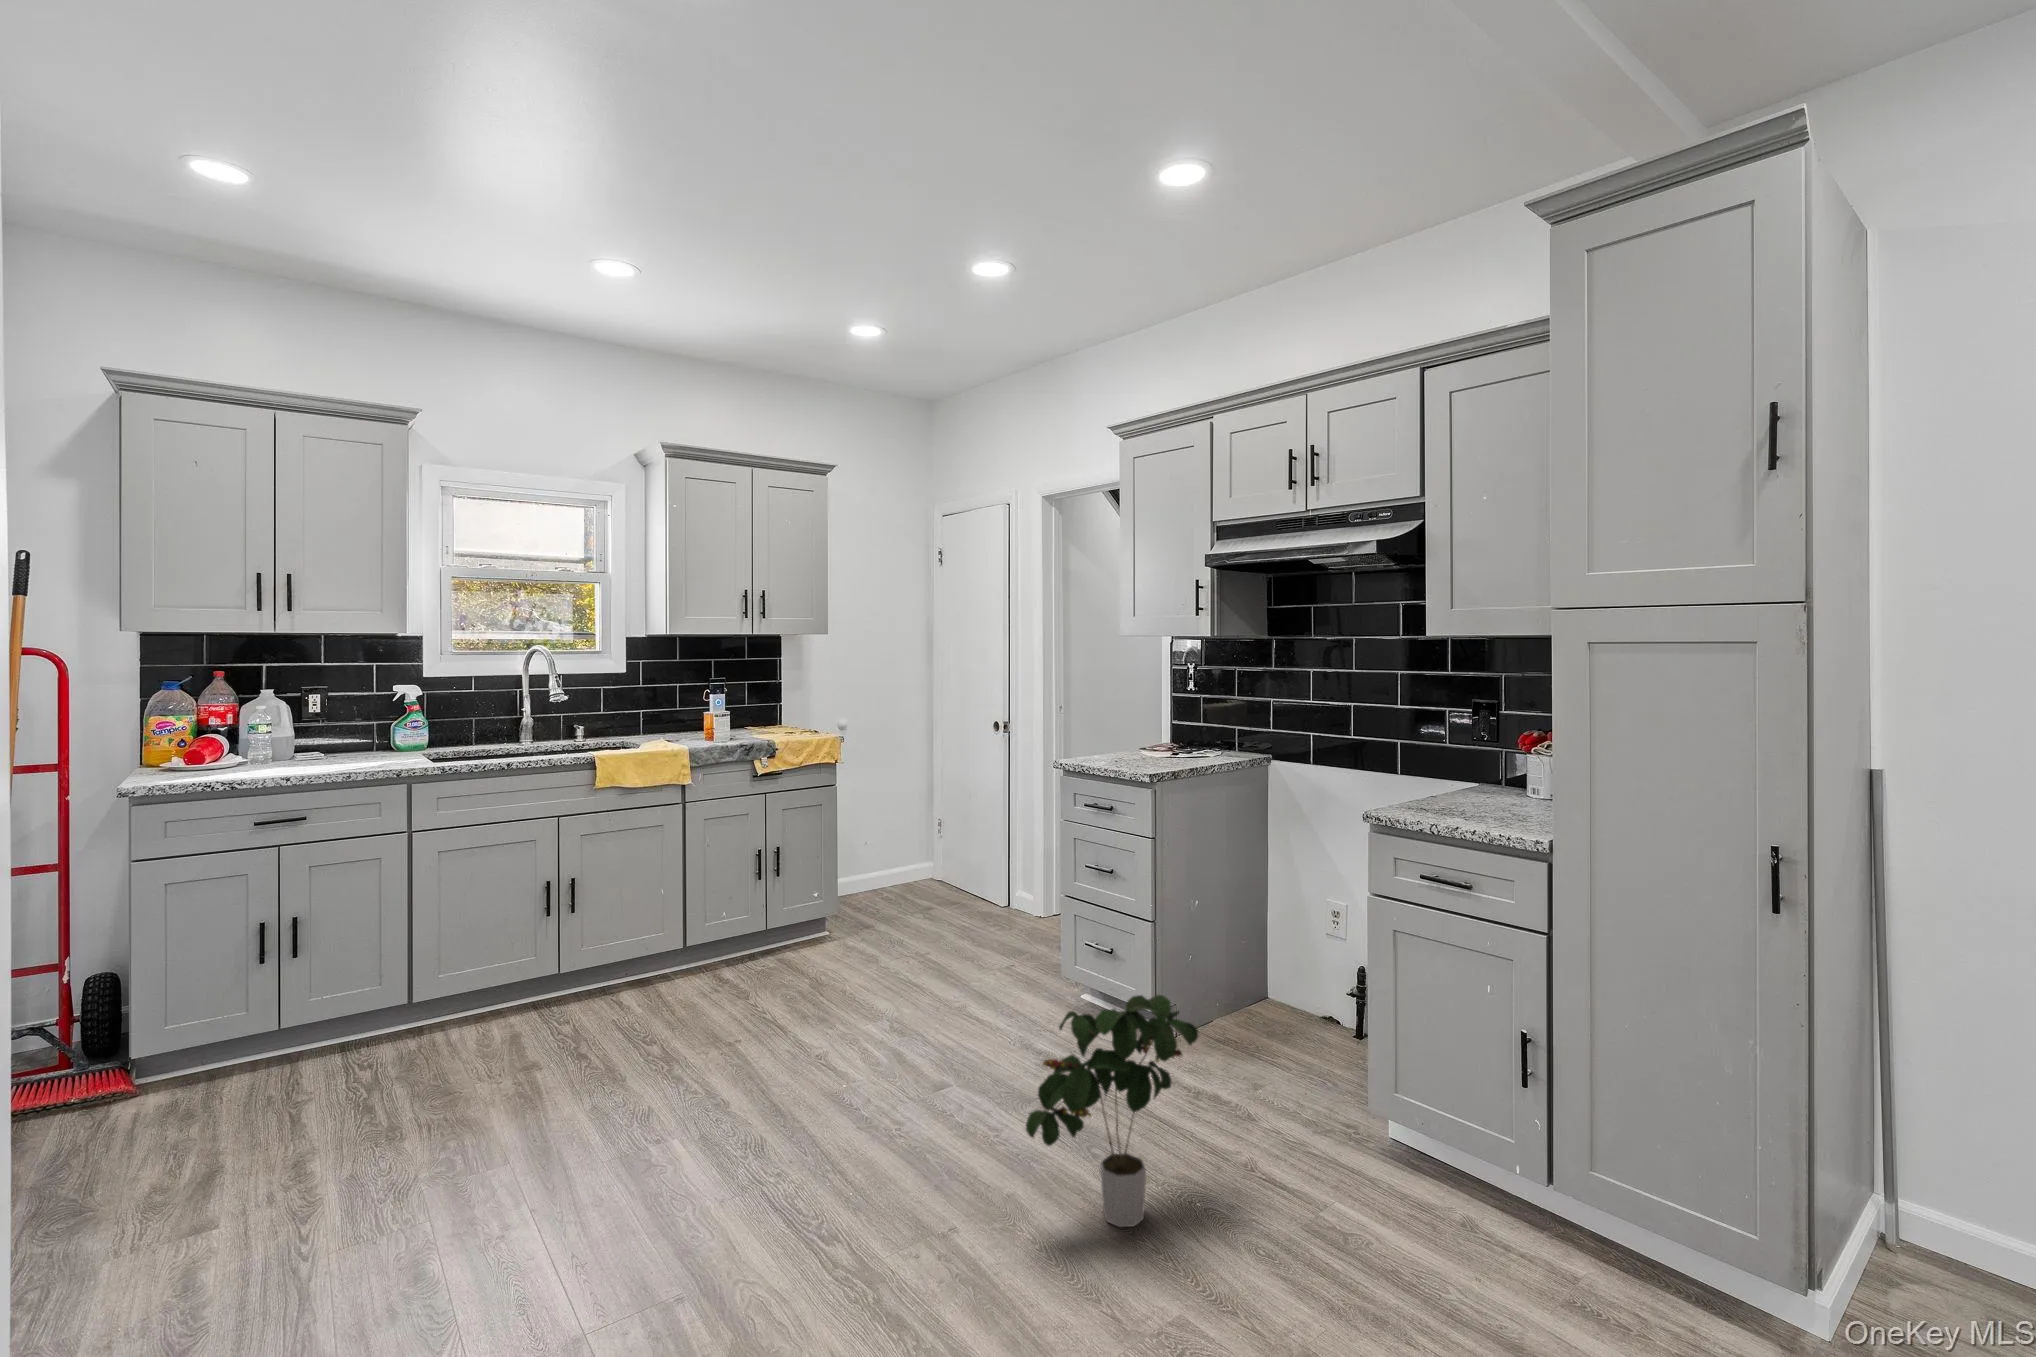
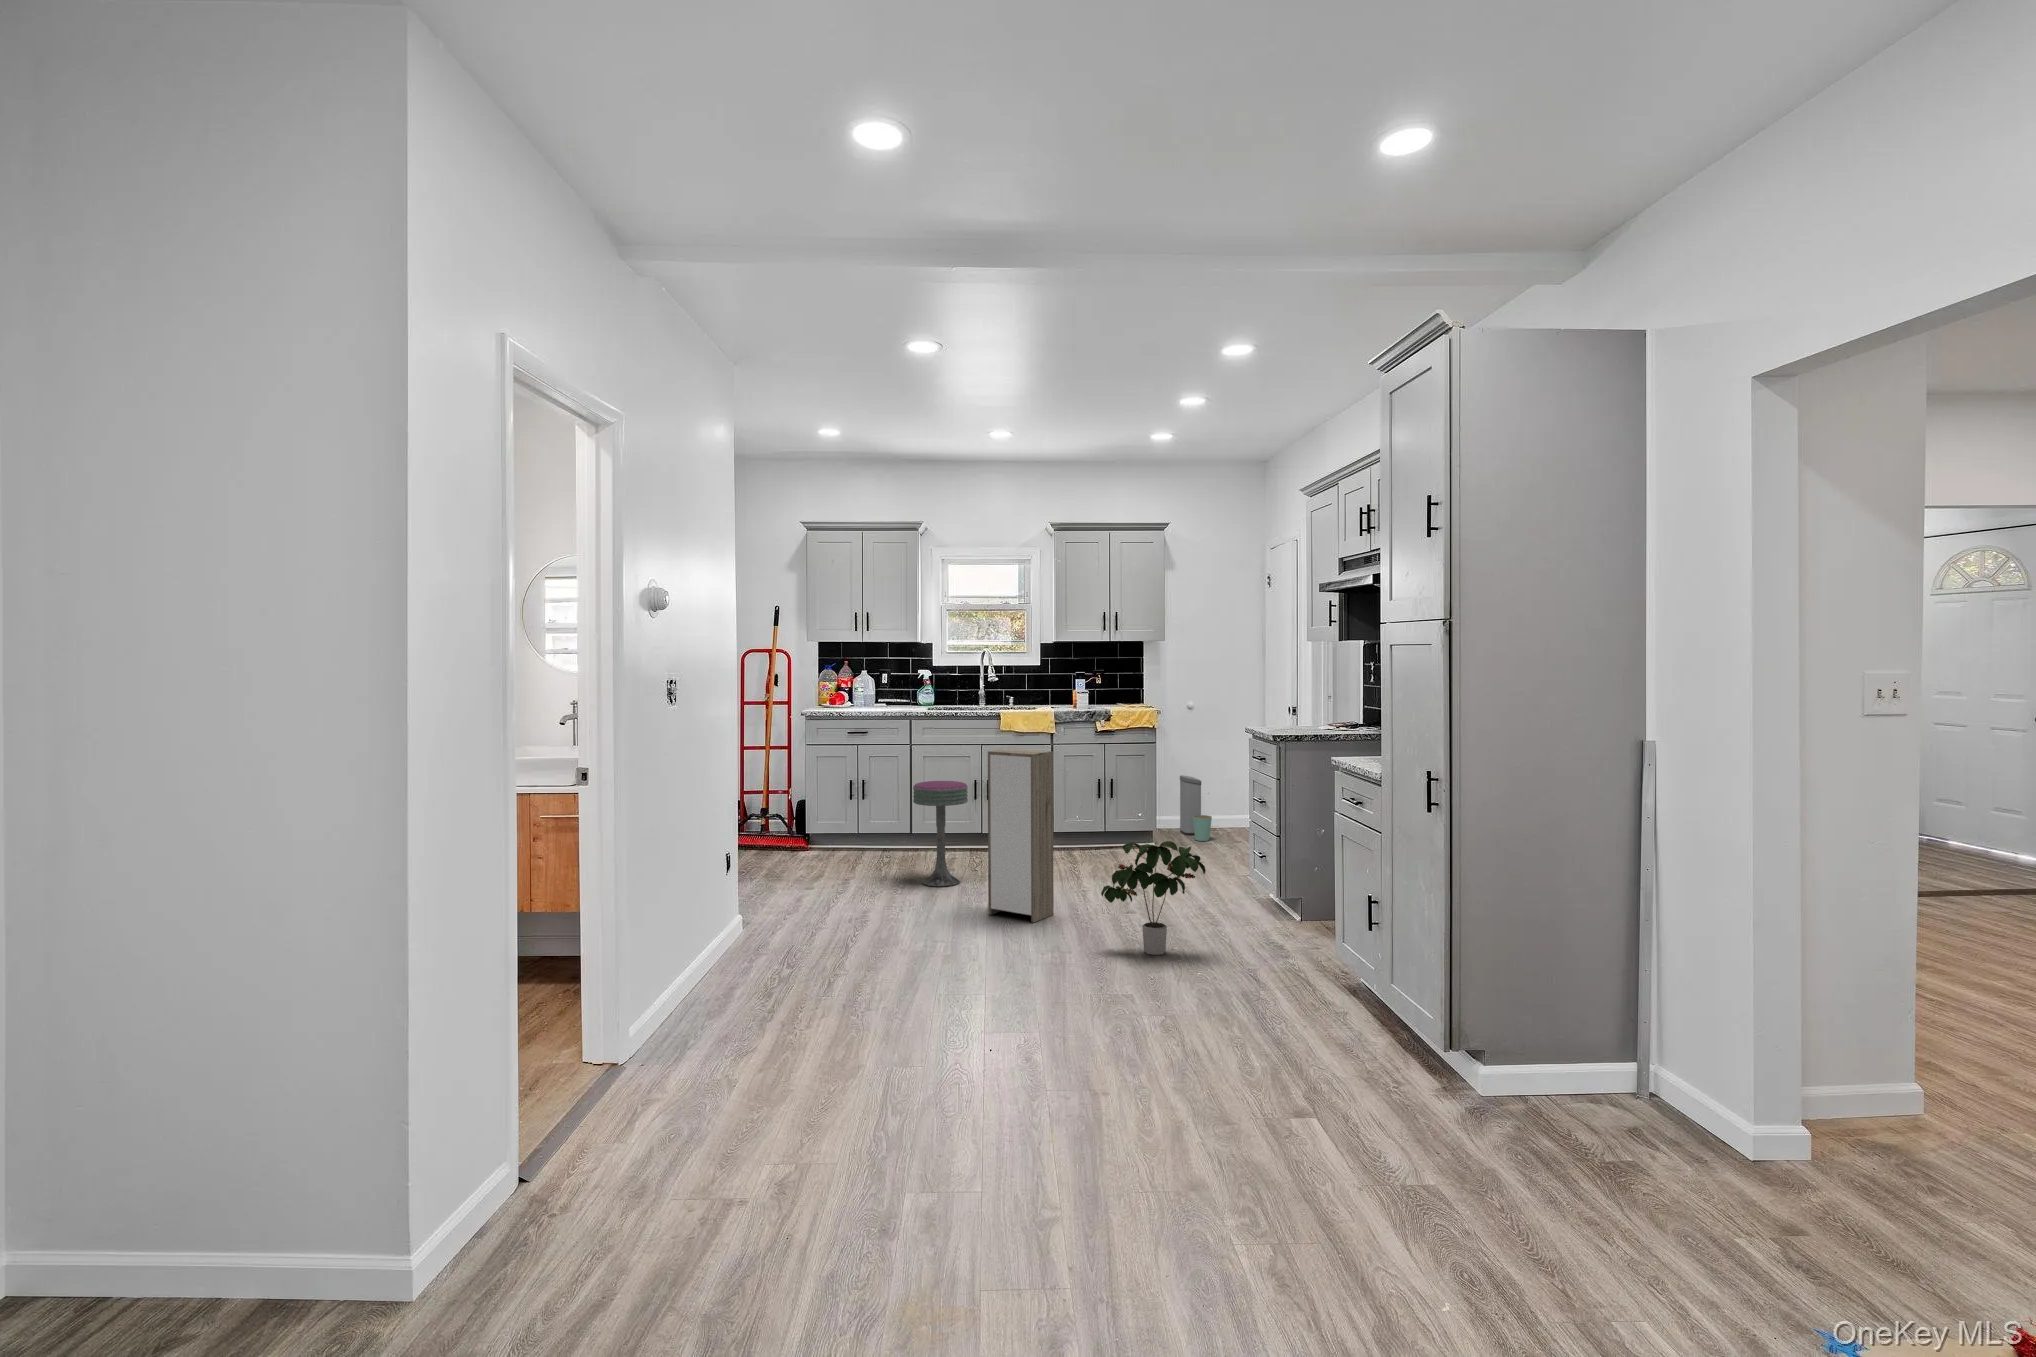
trash can: none [842,823,904,916] -> present [1180,775,1212,841]
storage cabinet: none [699,837,839,1200] -> present [988,749,1054,922]
bar stool: none [459,905,586,1137] -> present [913,781,968,886]

